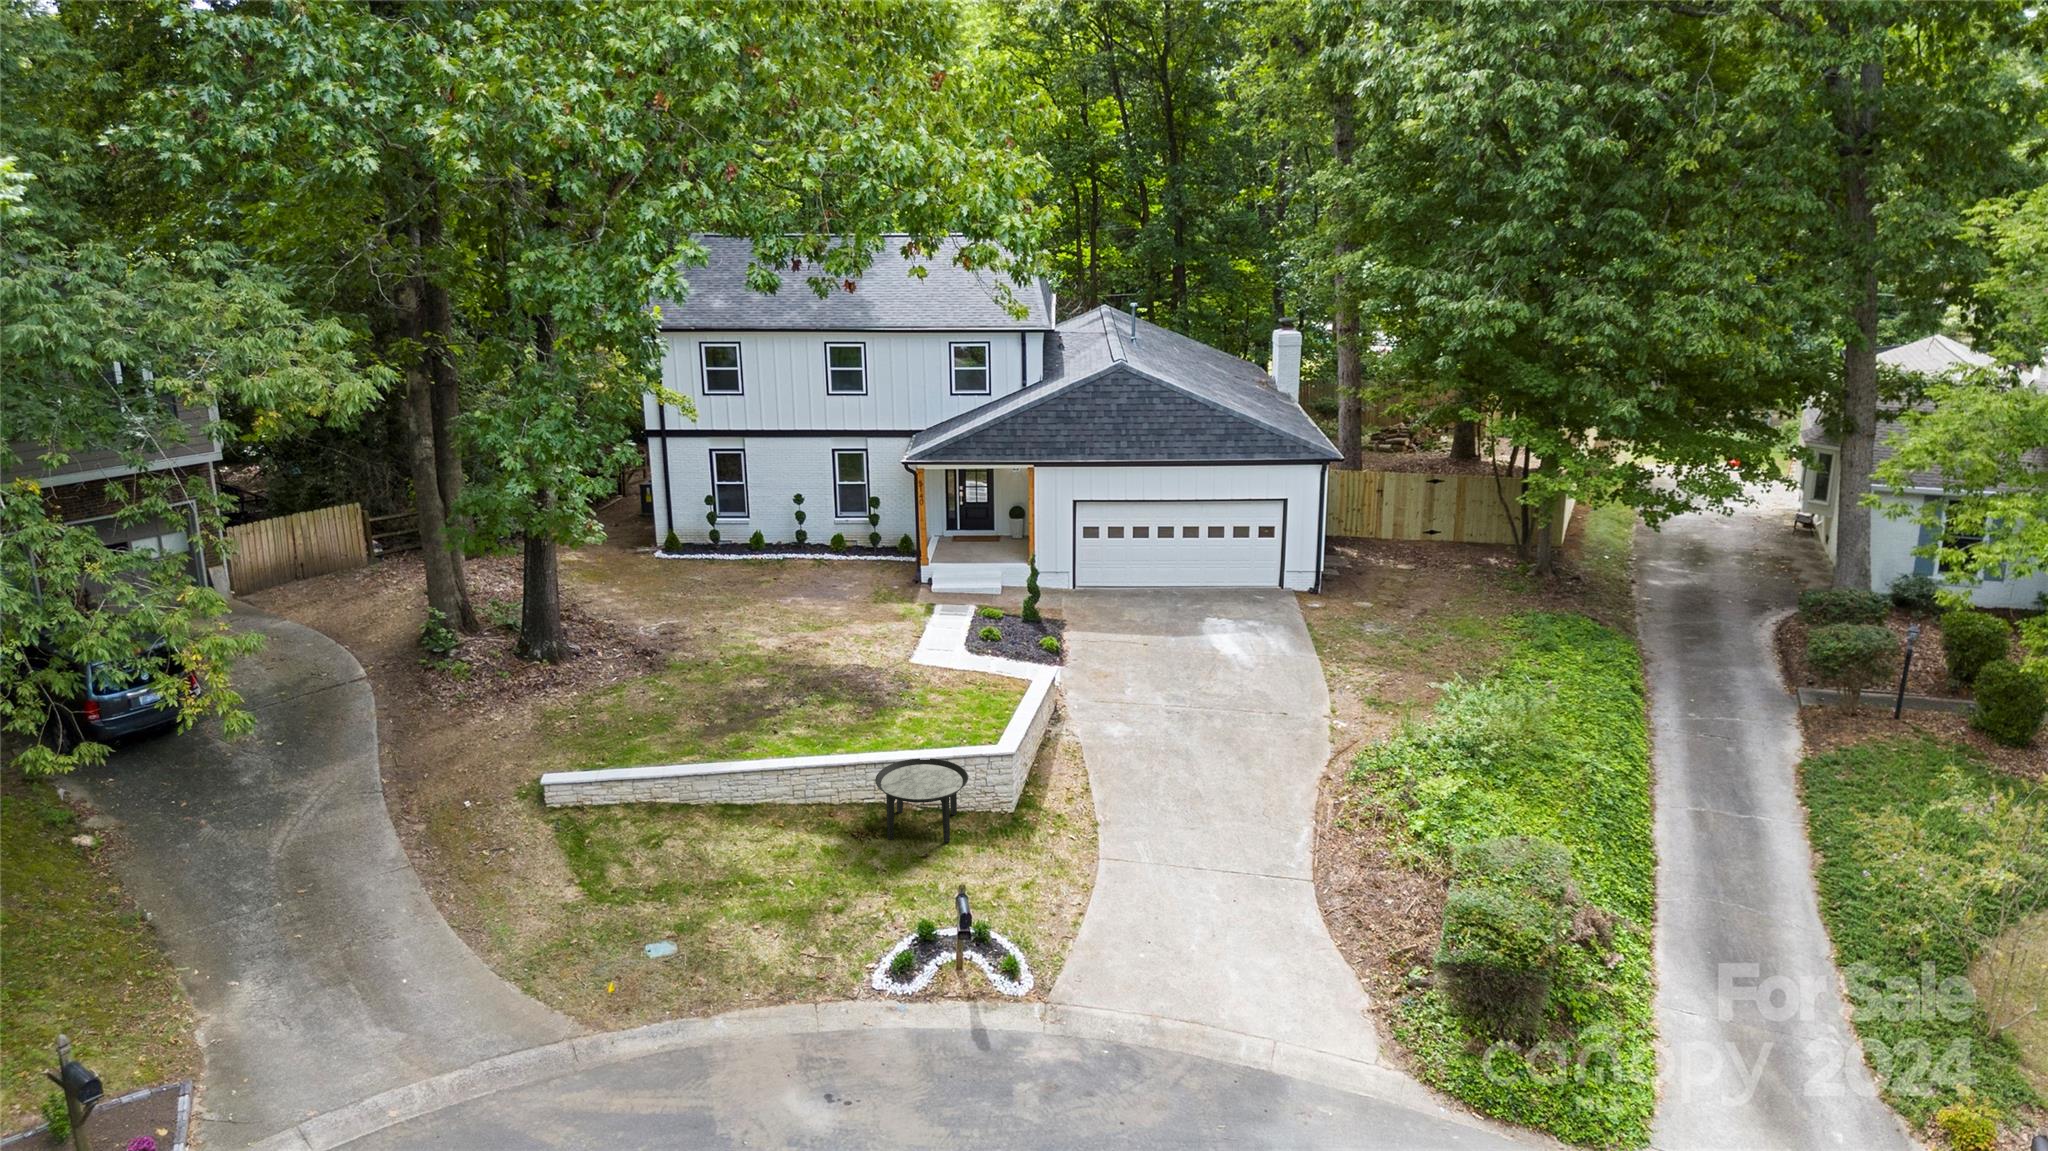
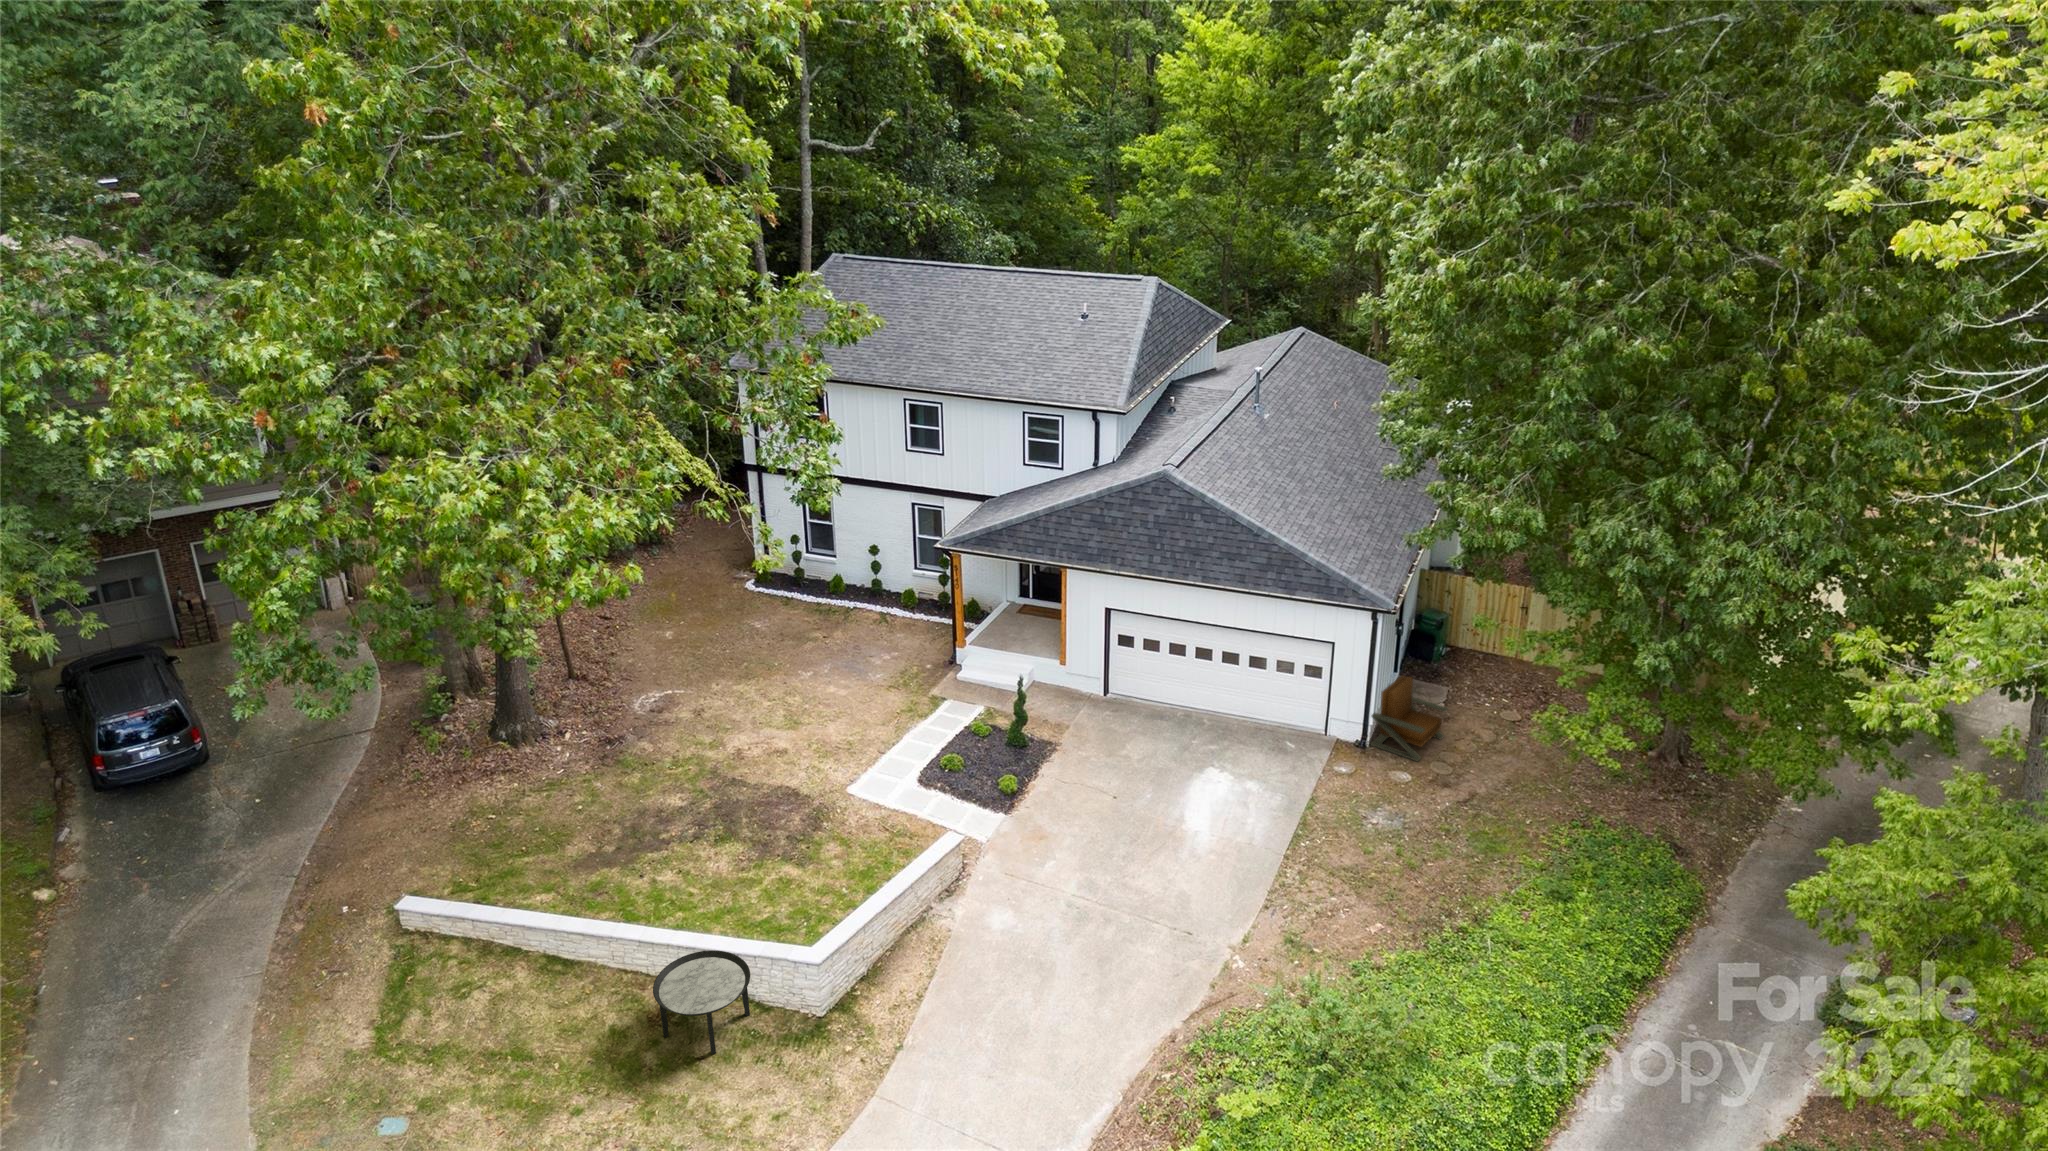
lounge chair: none [1320,530,1373,595] -> present [1370,675,1448,761]

